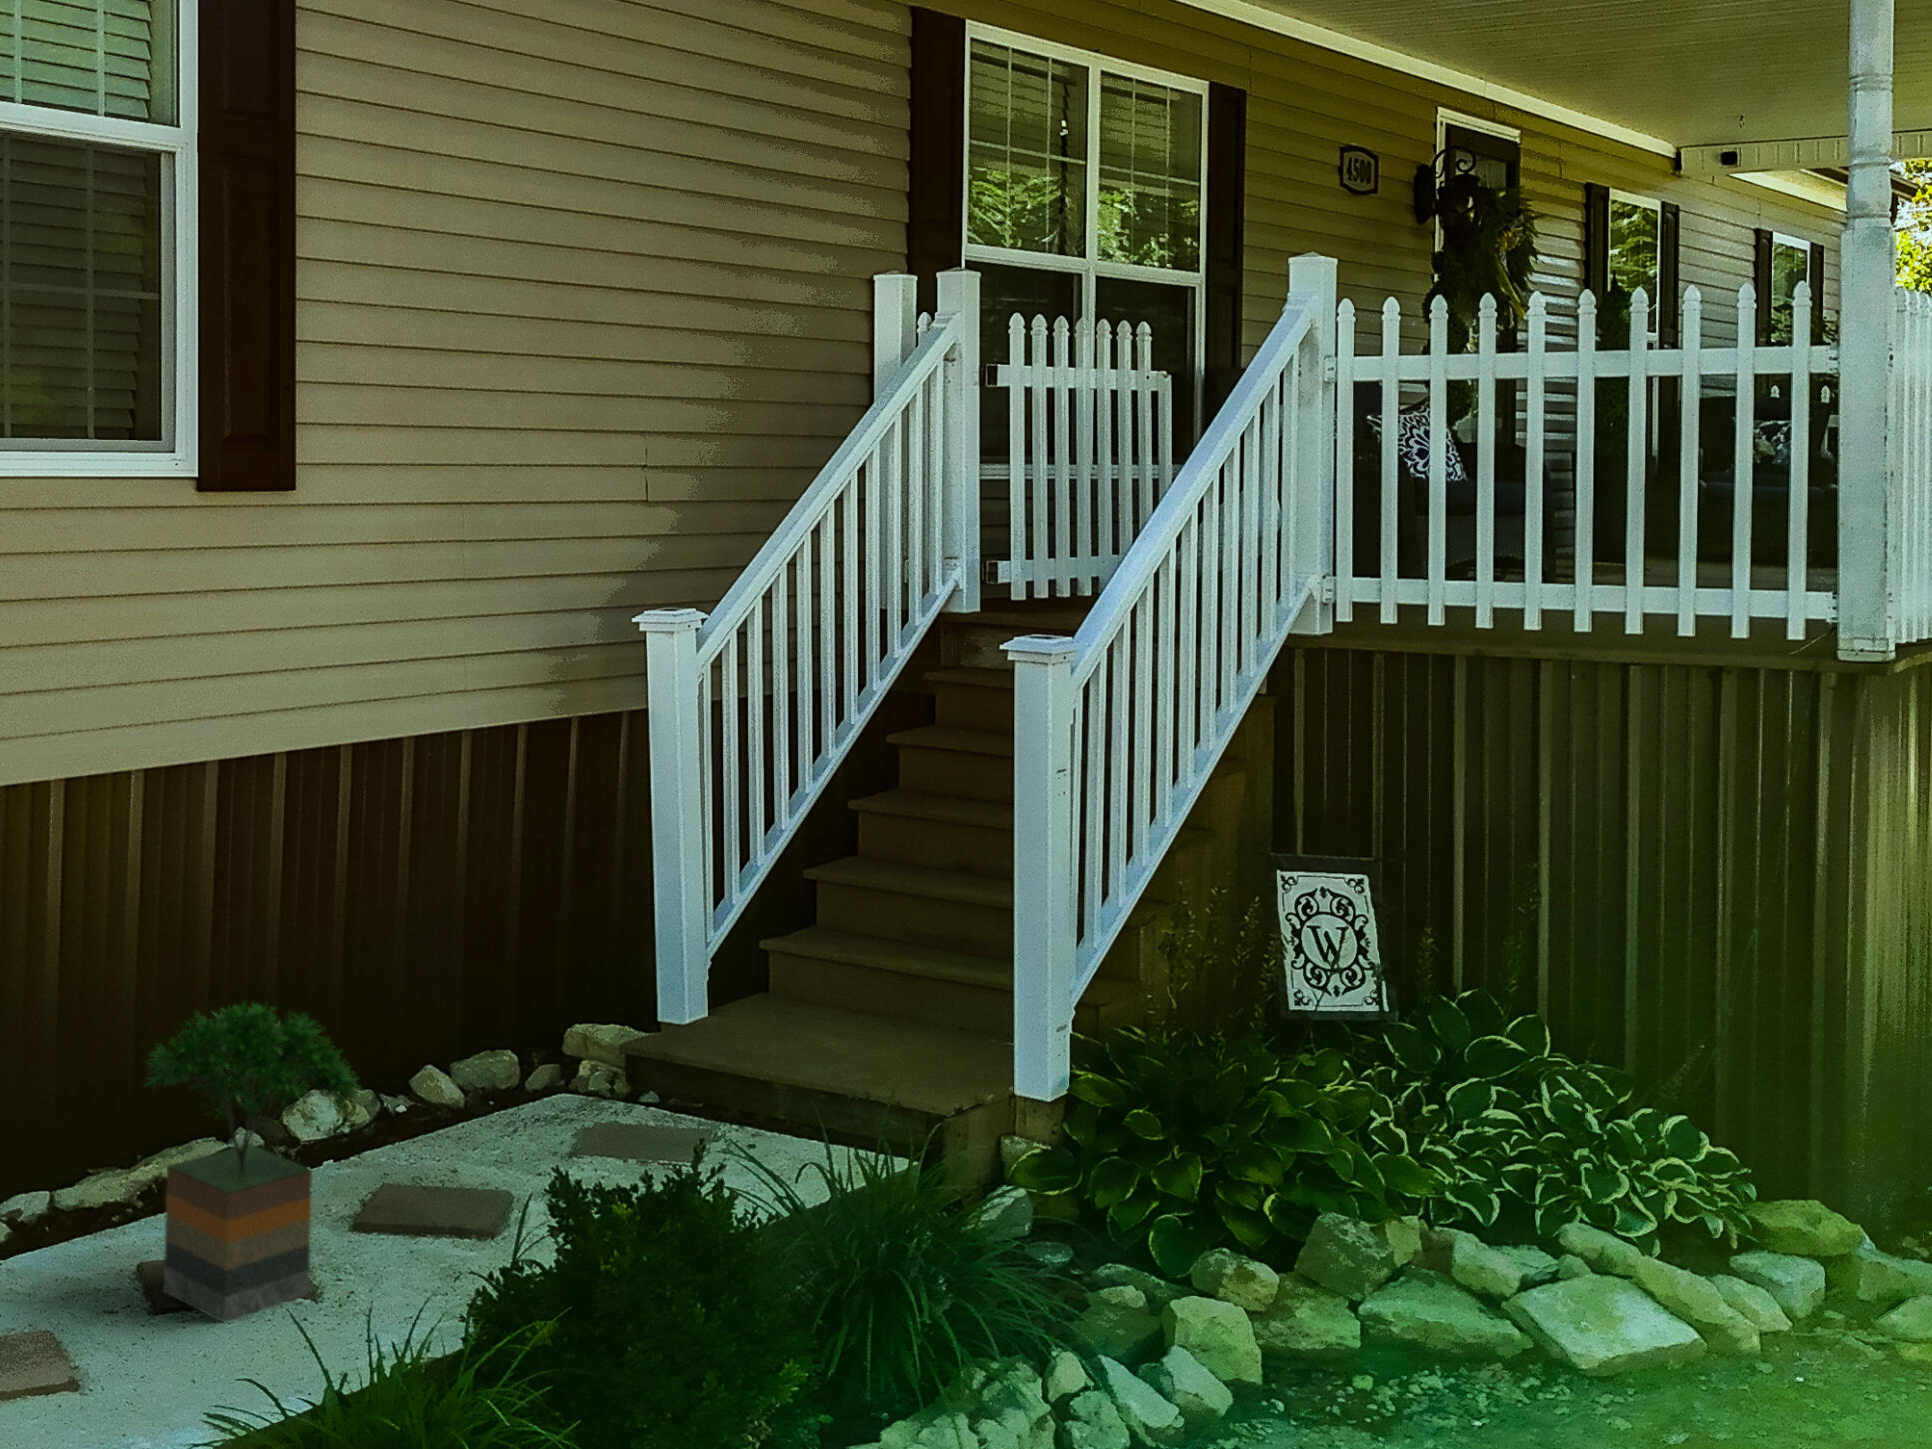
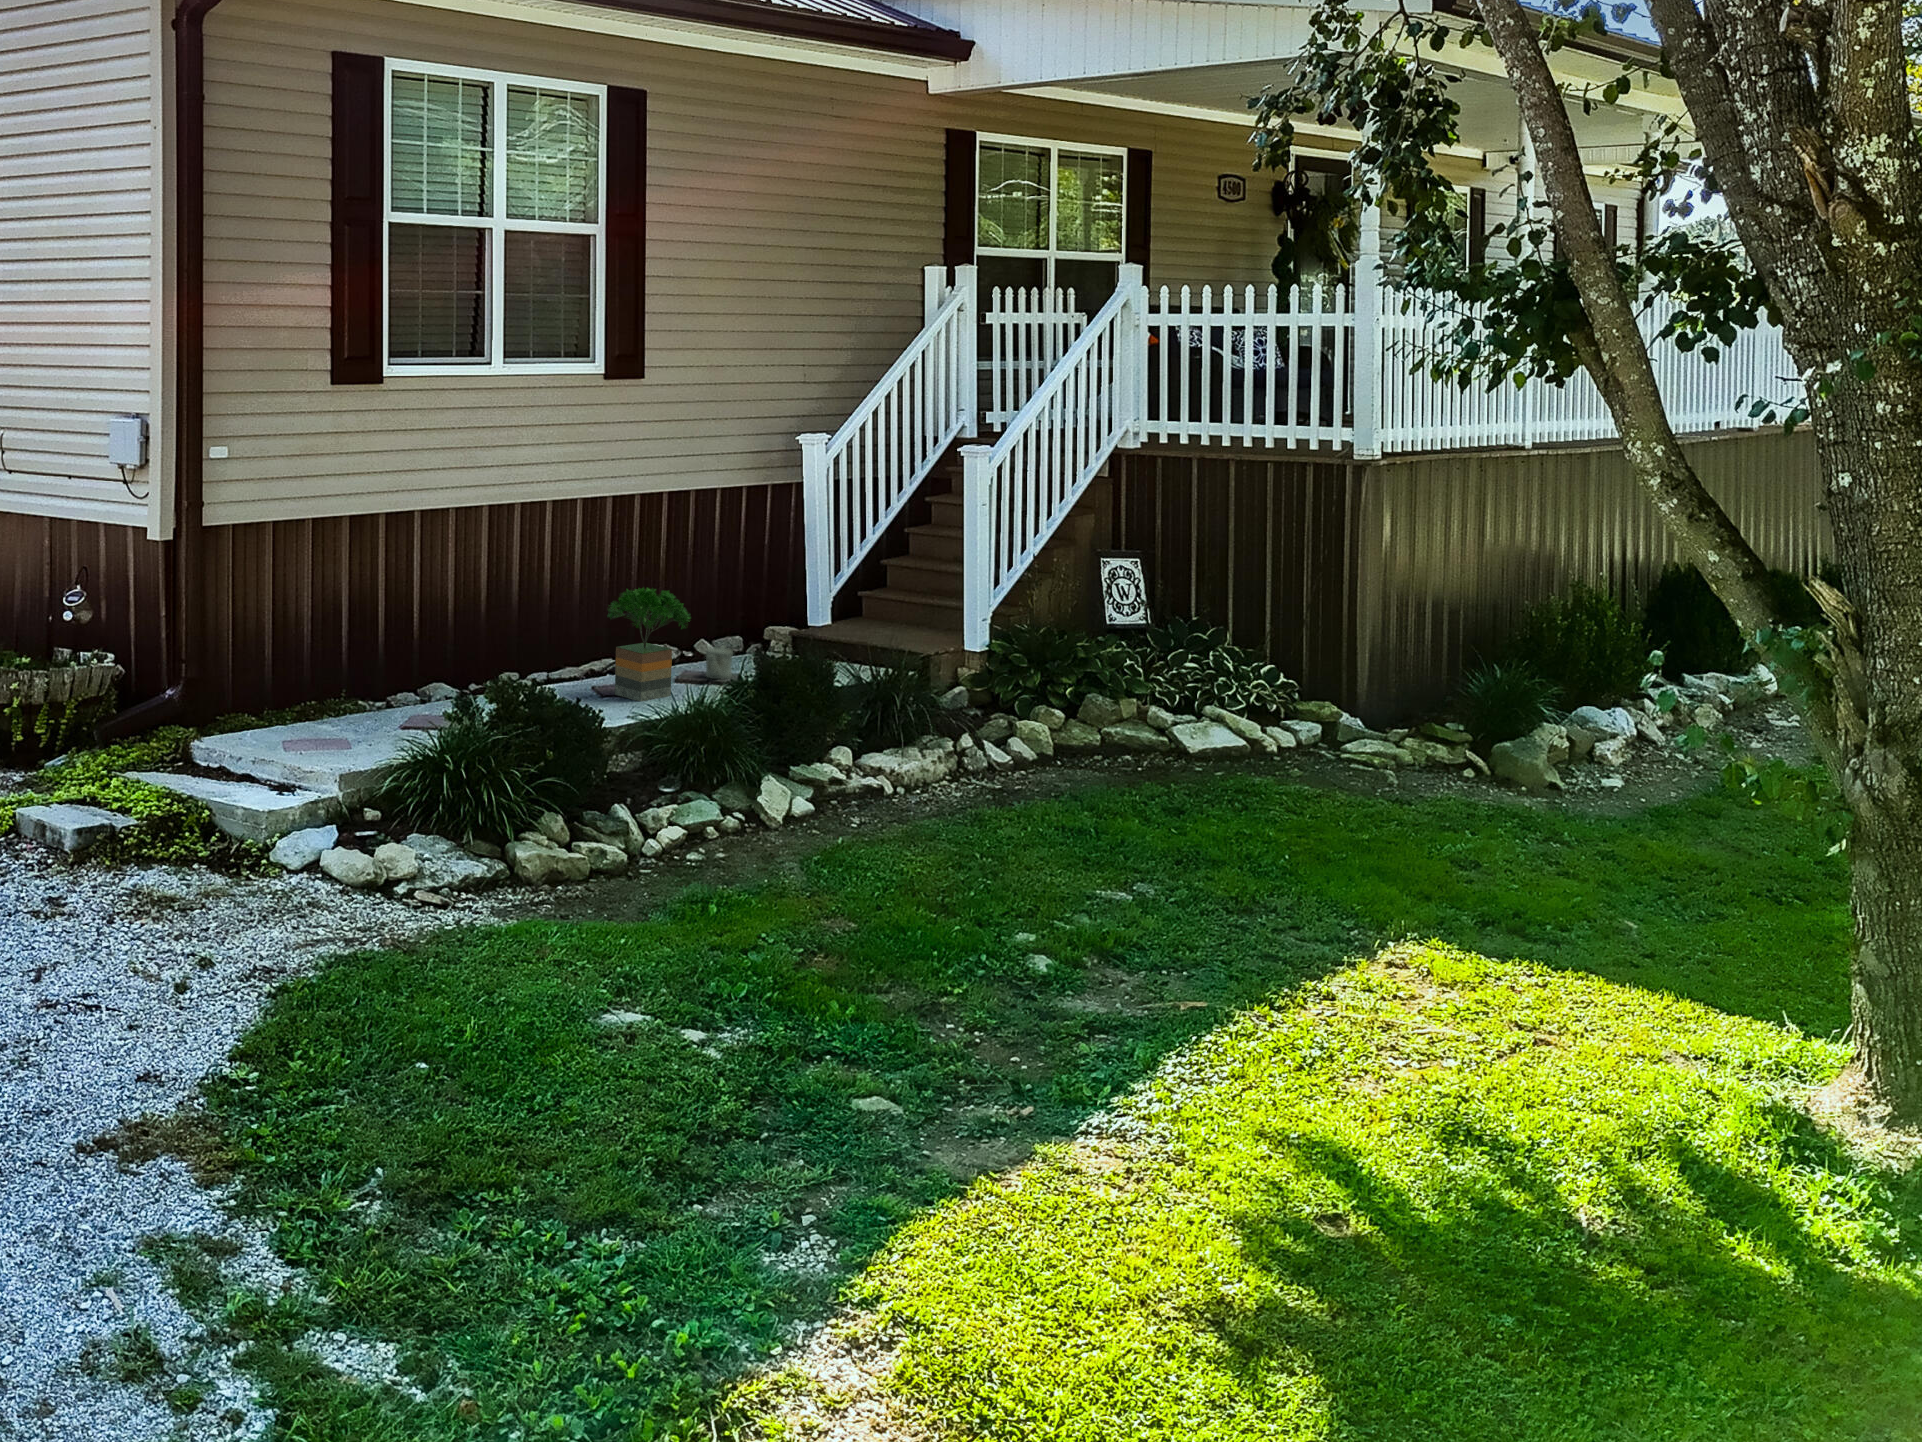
watering can: none [408,1119,479,1217] -> present [705,645,733,679]

